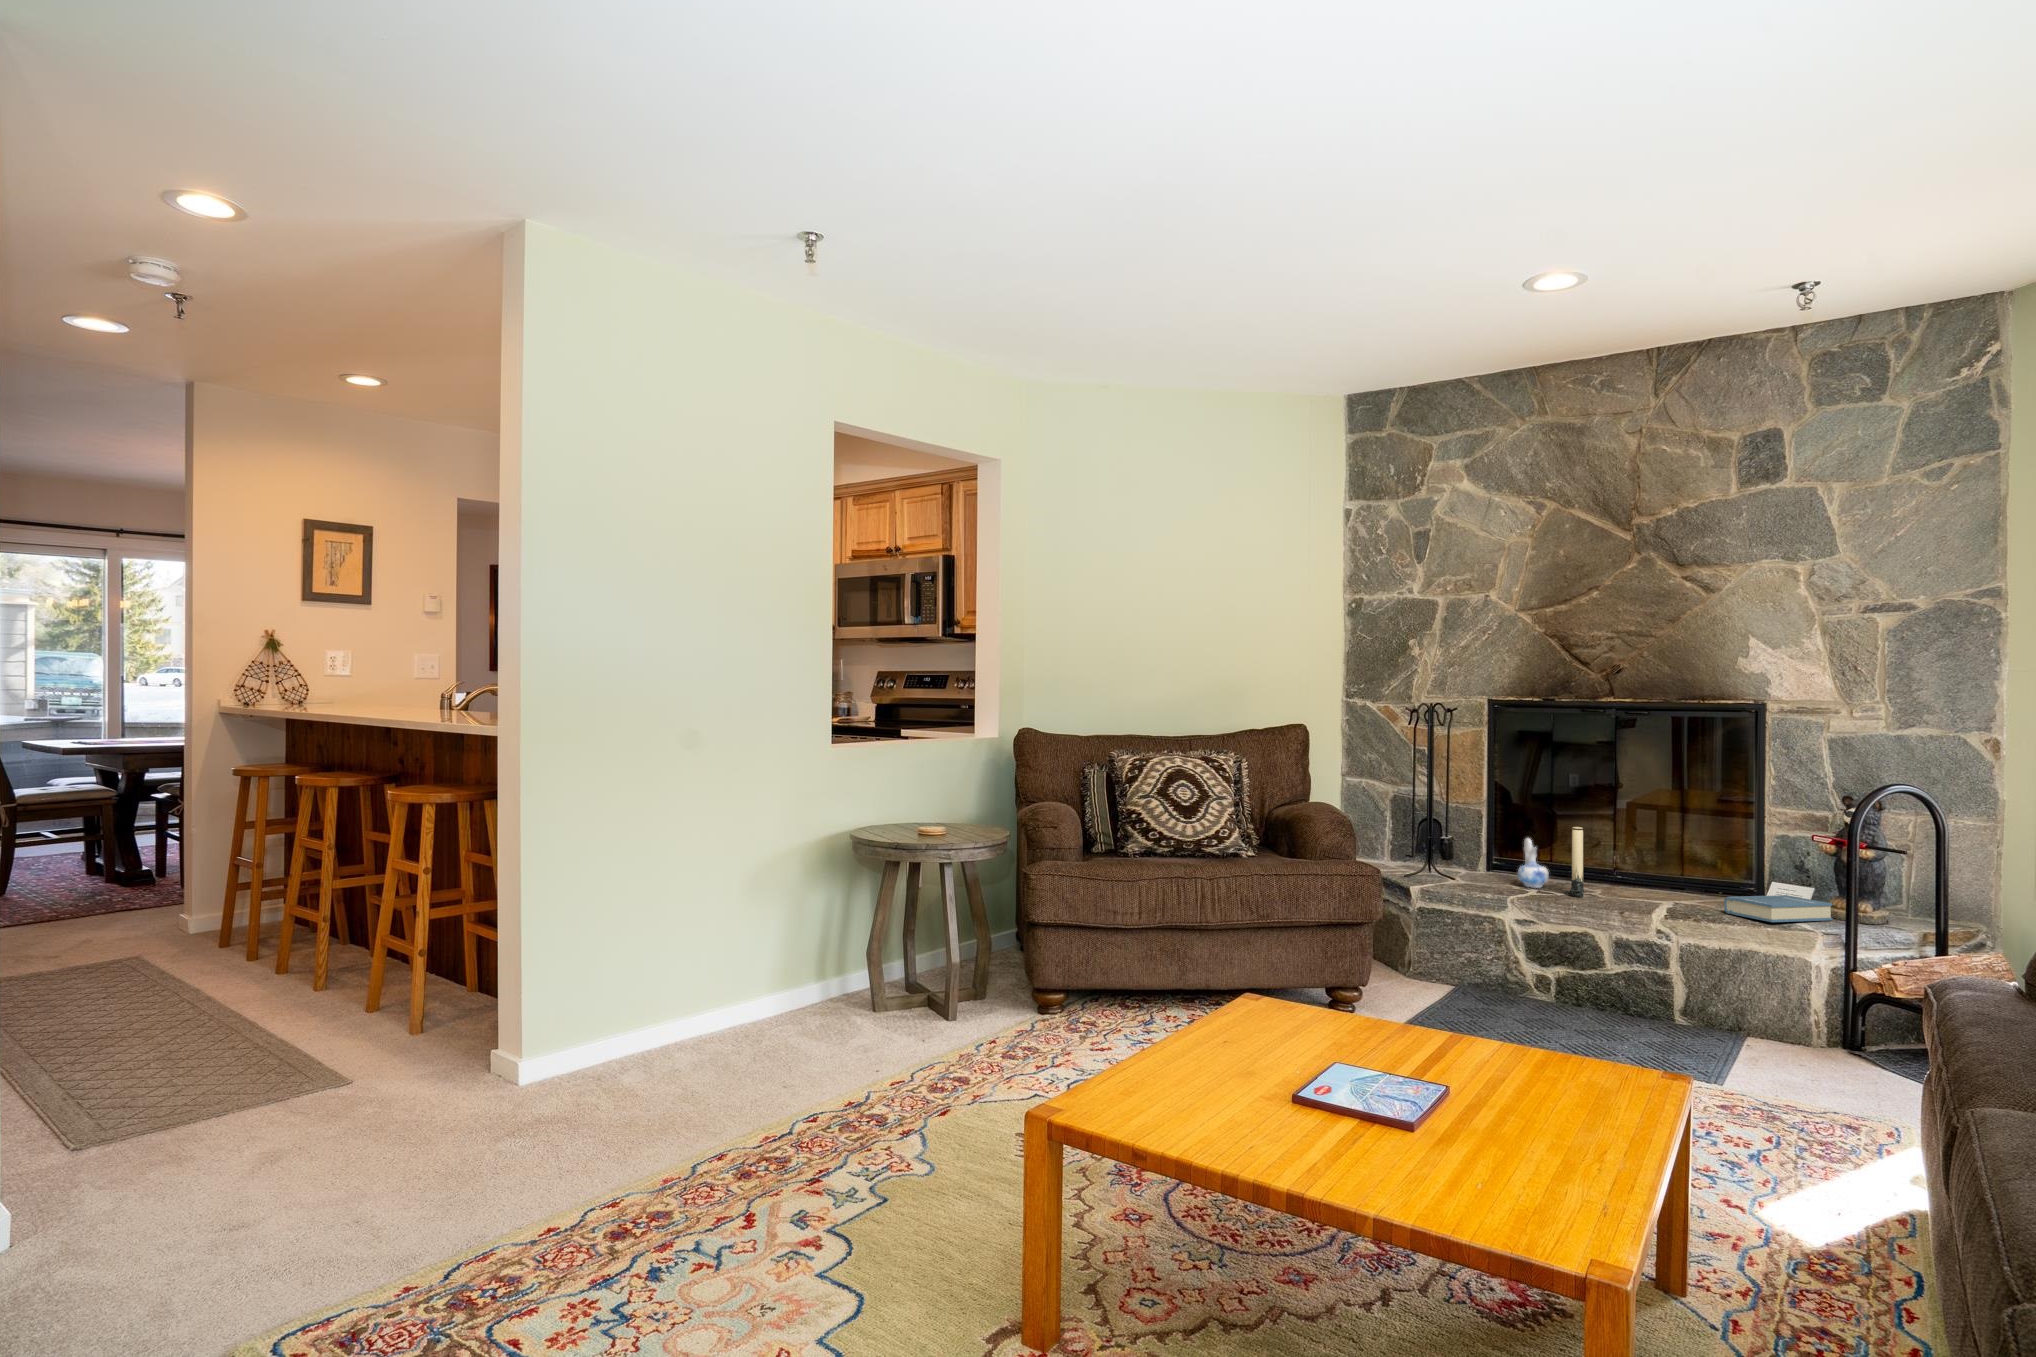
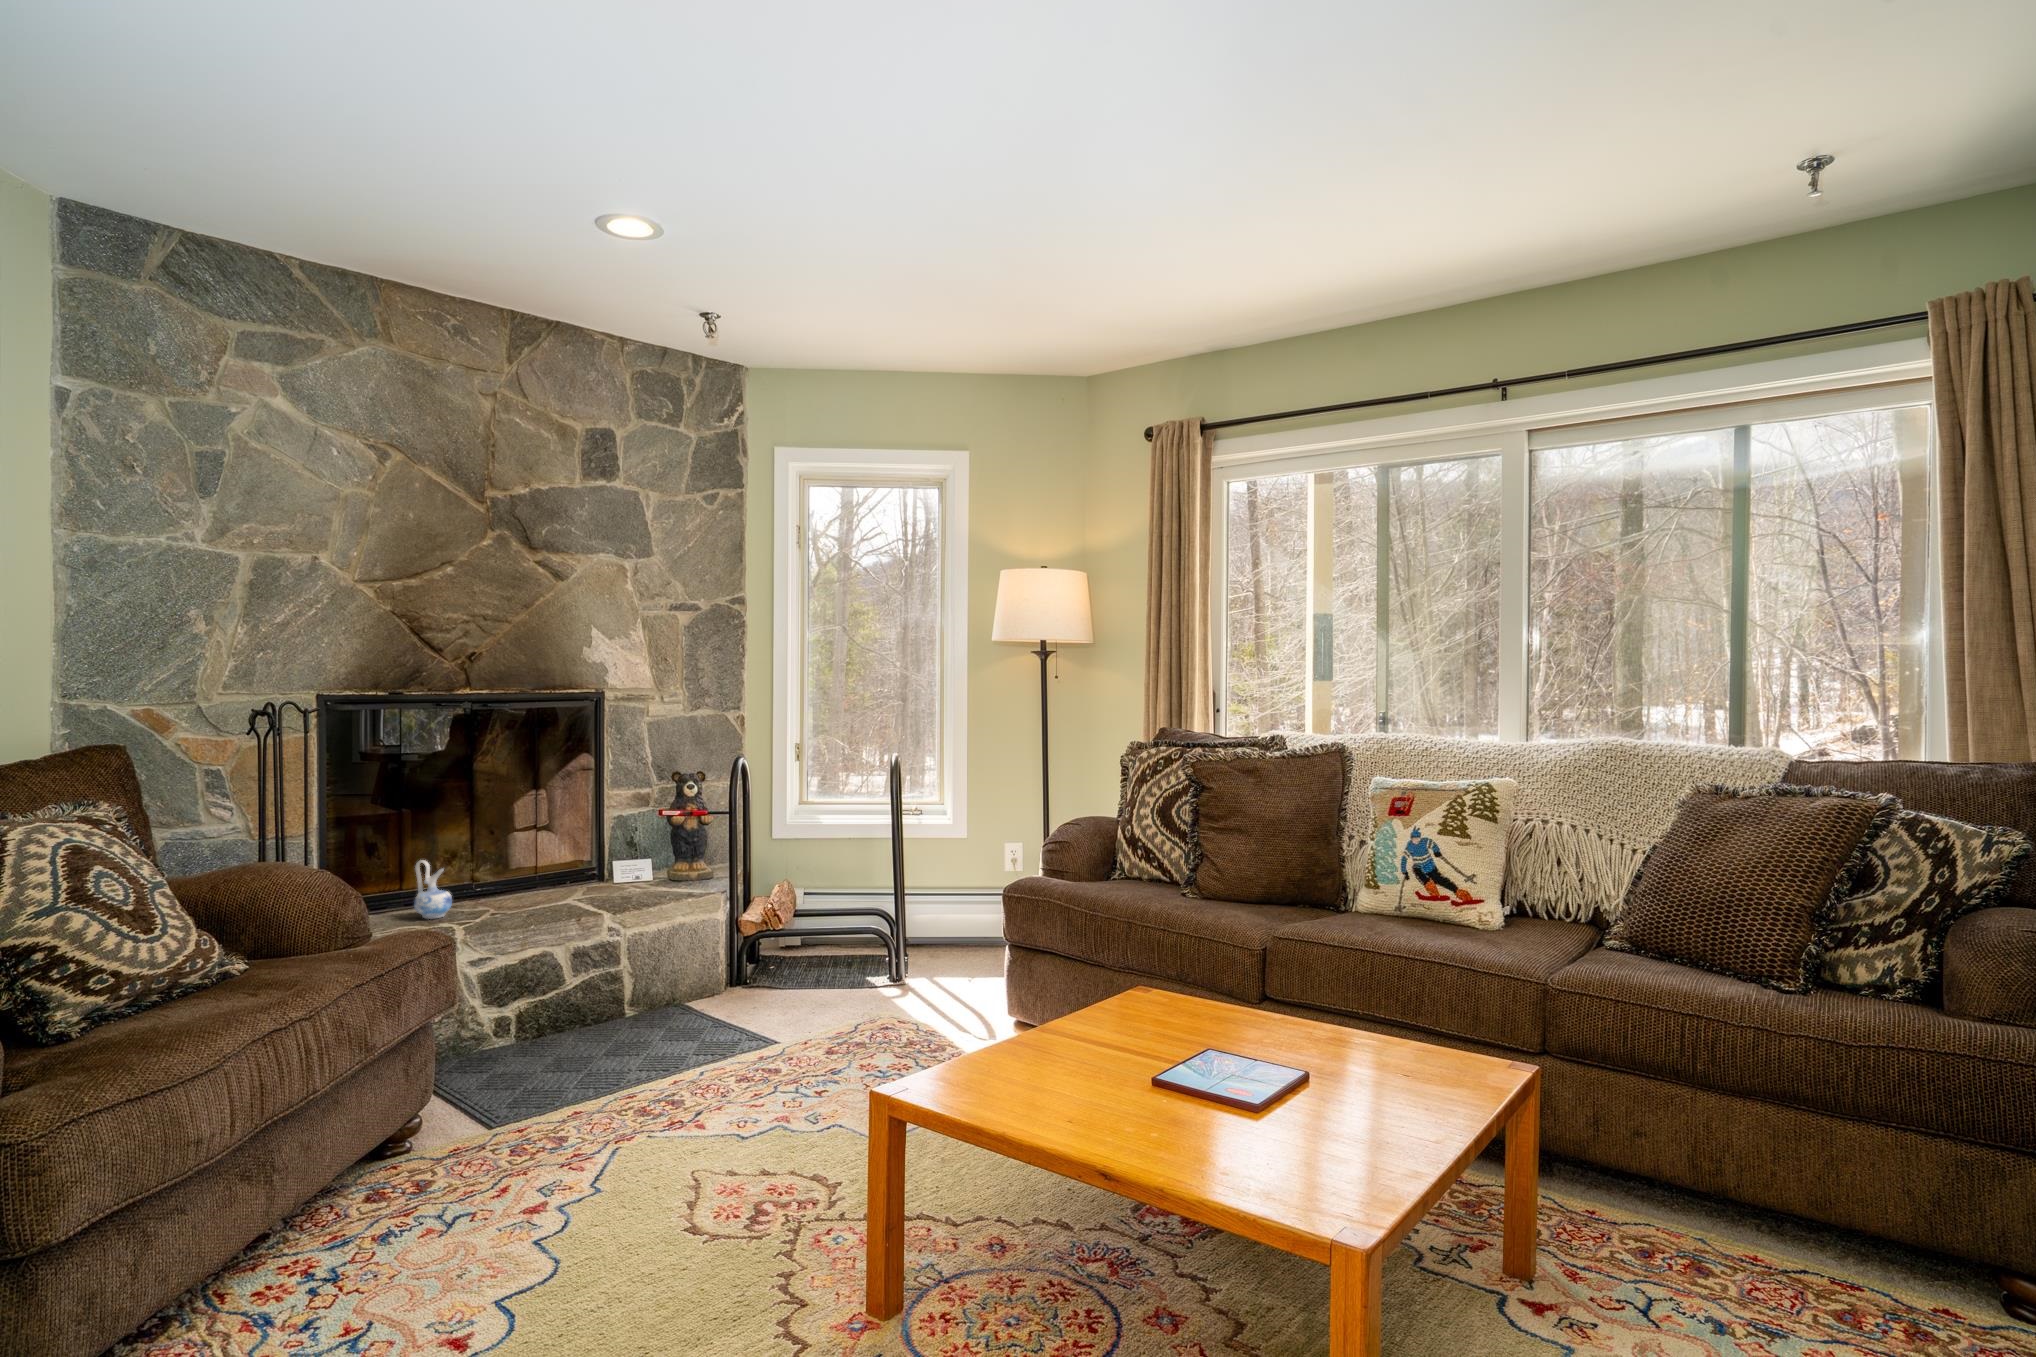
candle: present [1565,827,1584,897] -> none [483,837,508,916]
hardback book: present [1724,895,1833,922] -> none [630,867,690,895]

